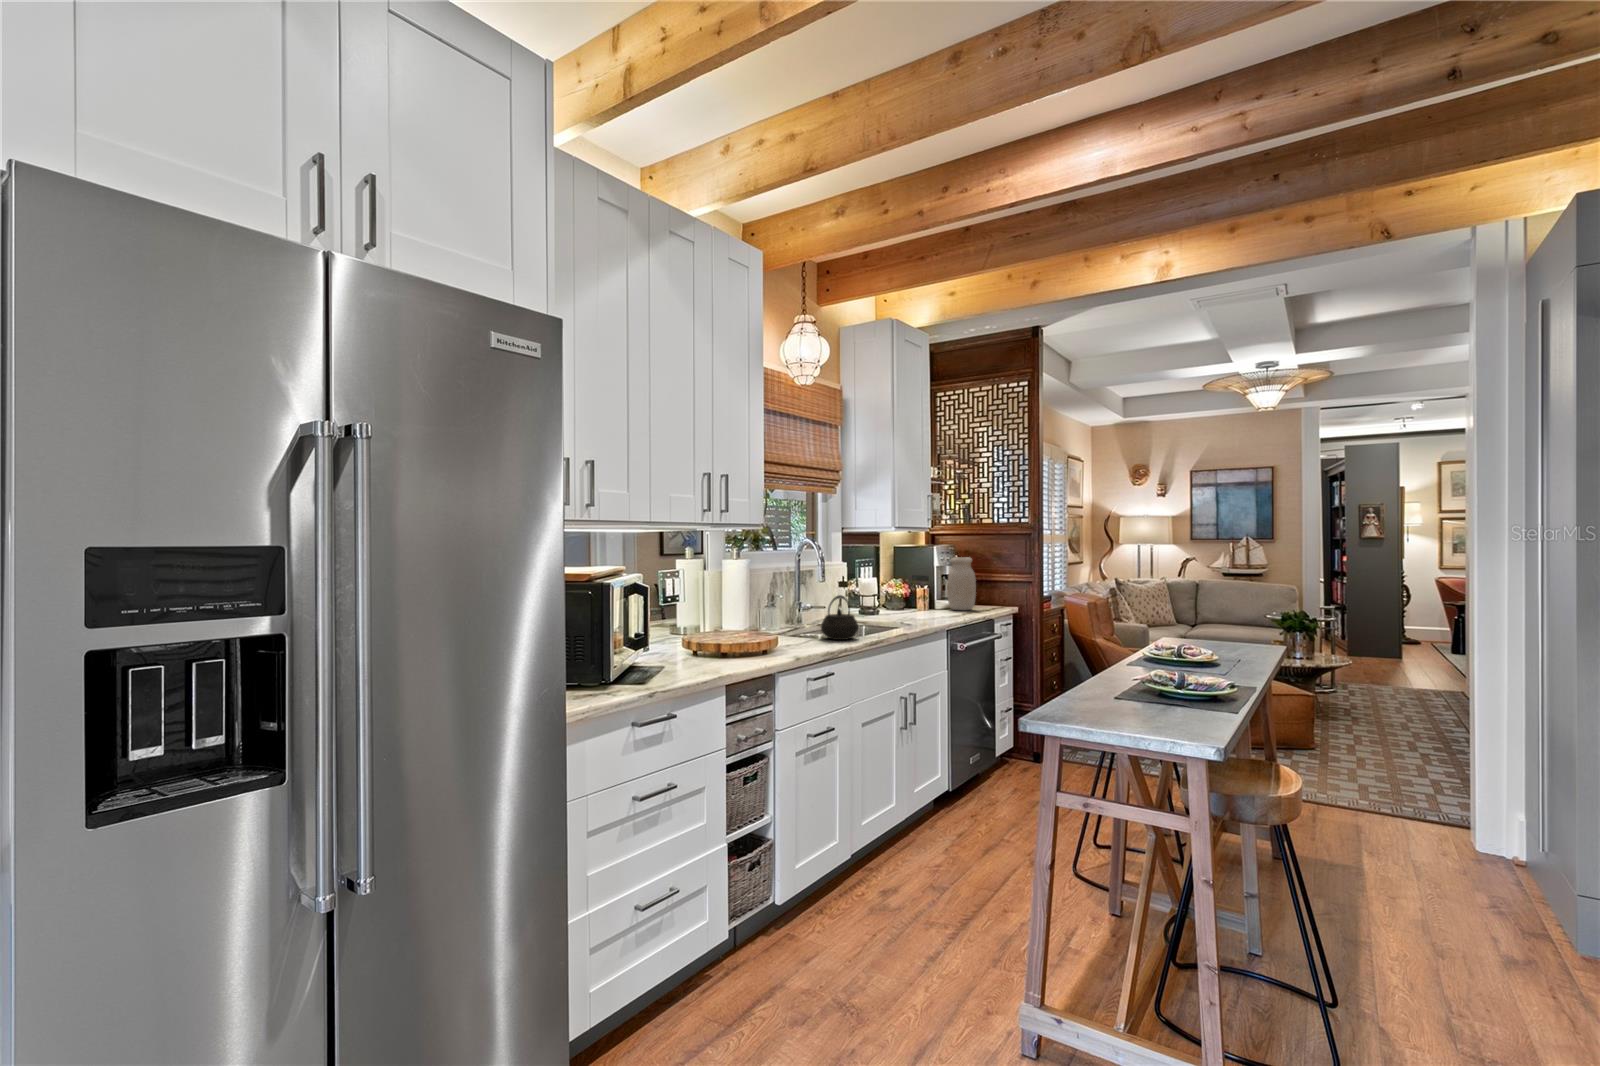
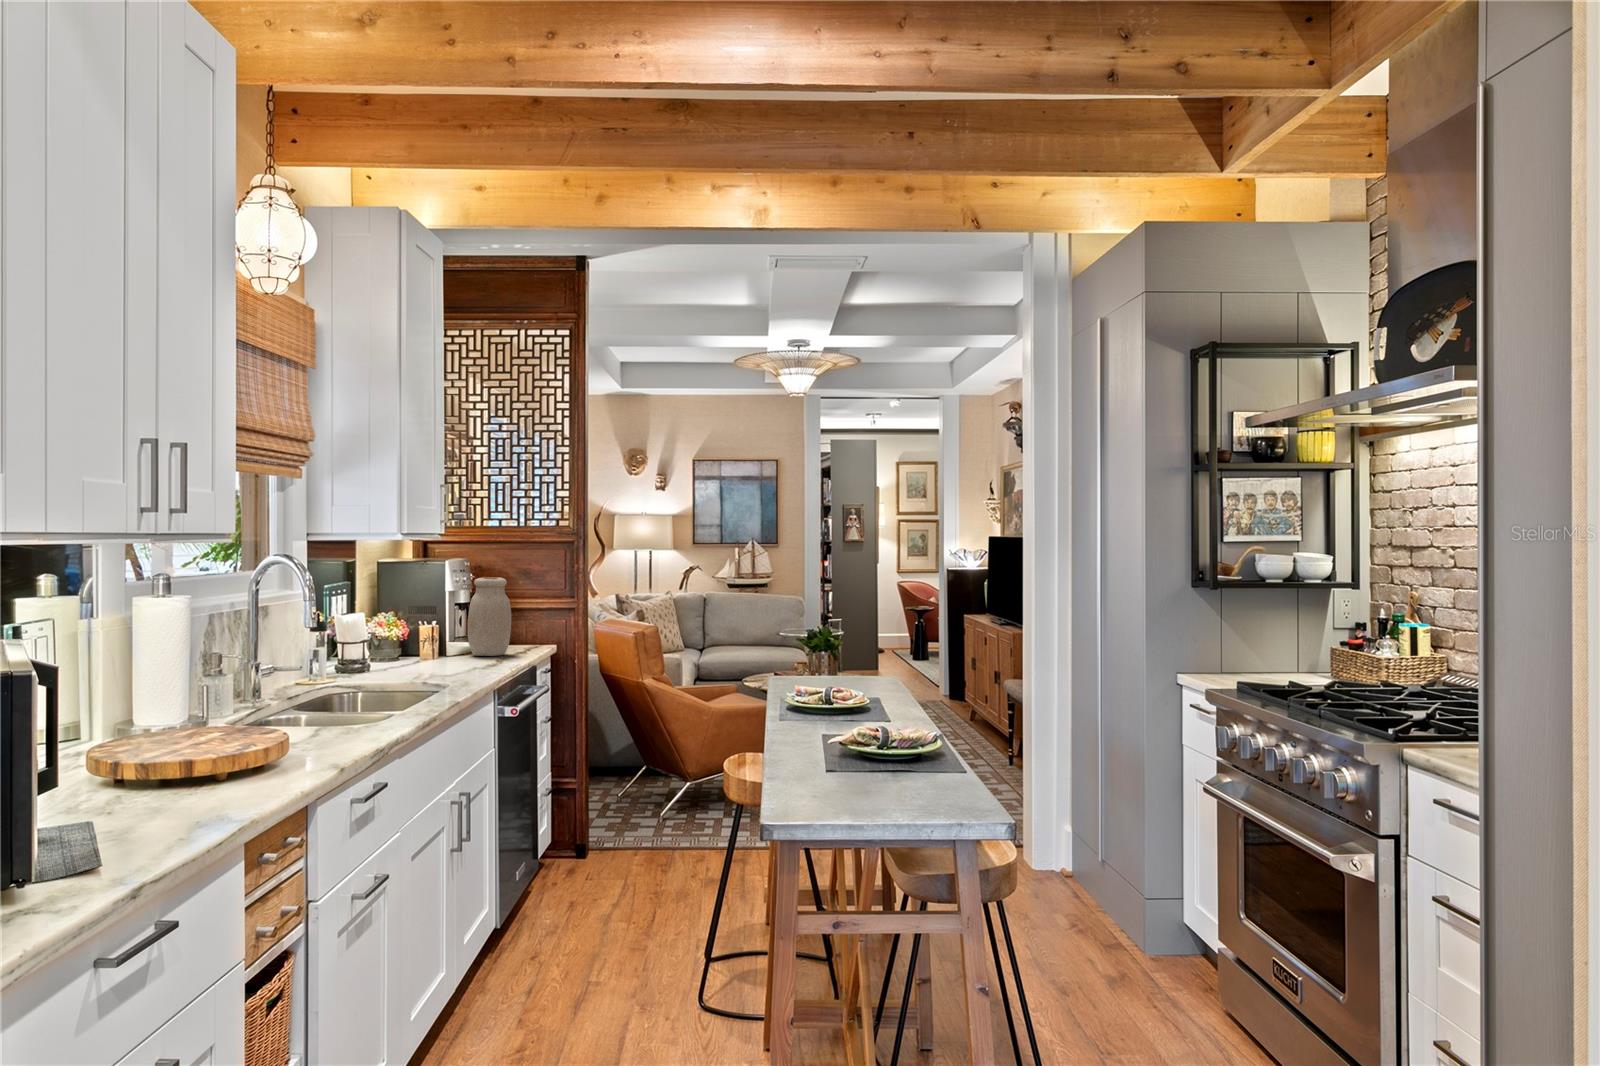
kettle: present [821,595,859,640] -> none [332,651,400,726]

